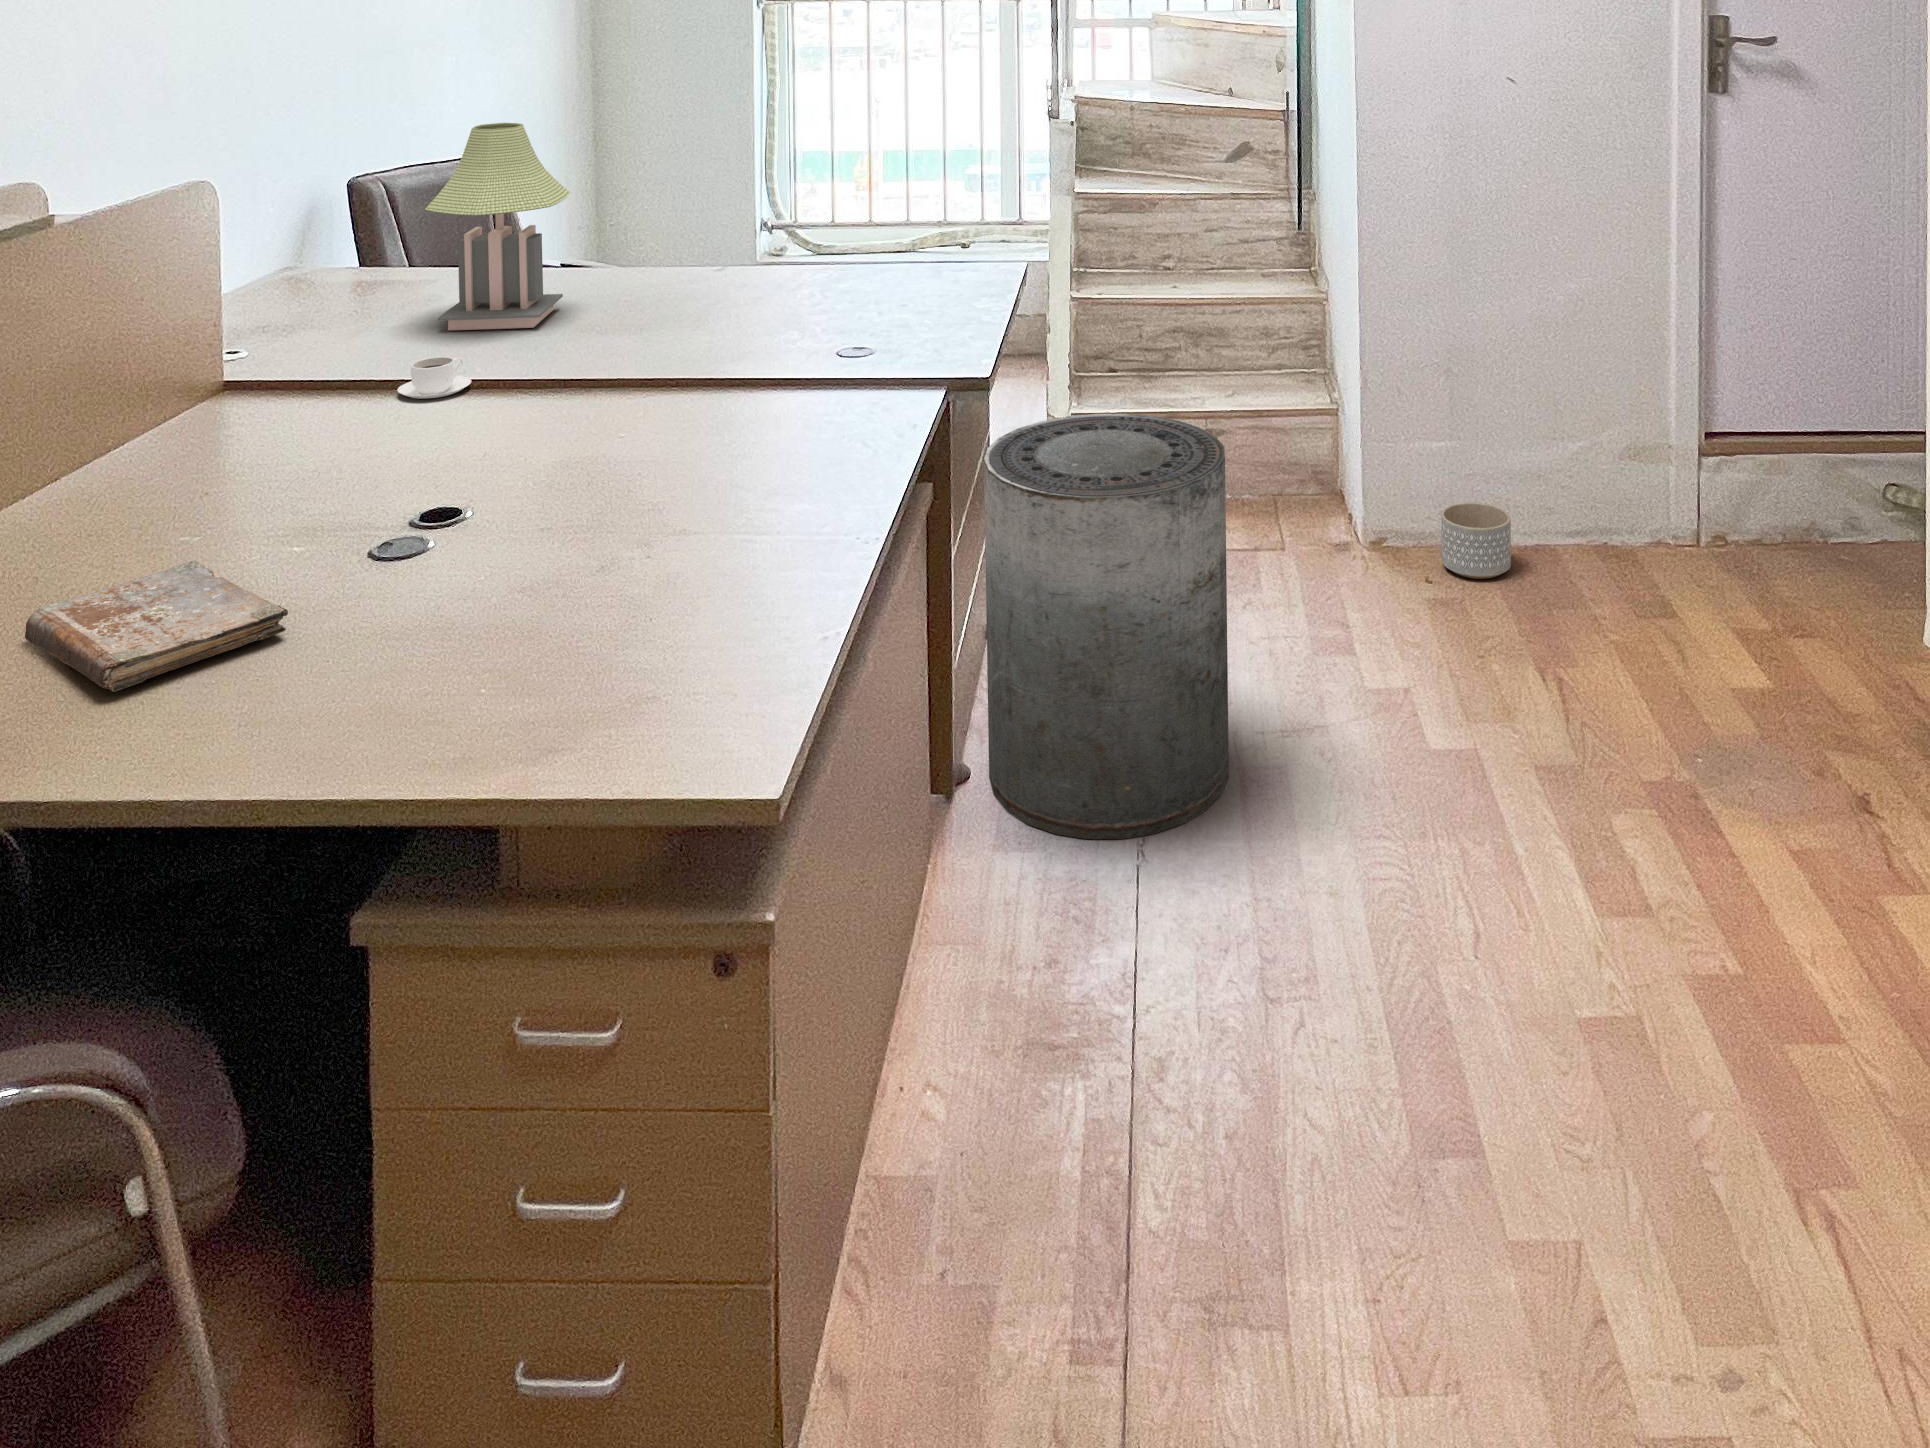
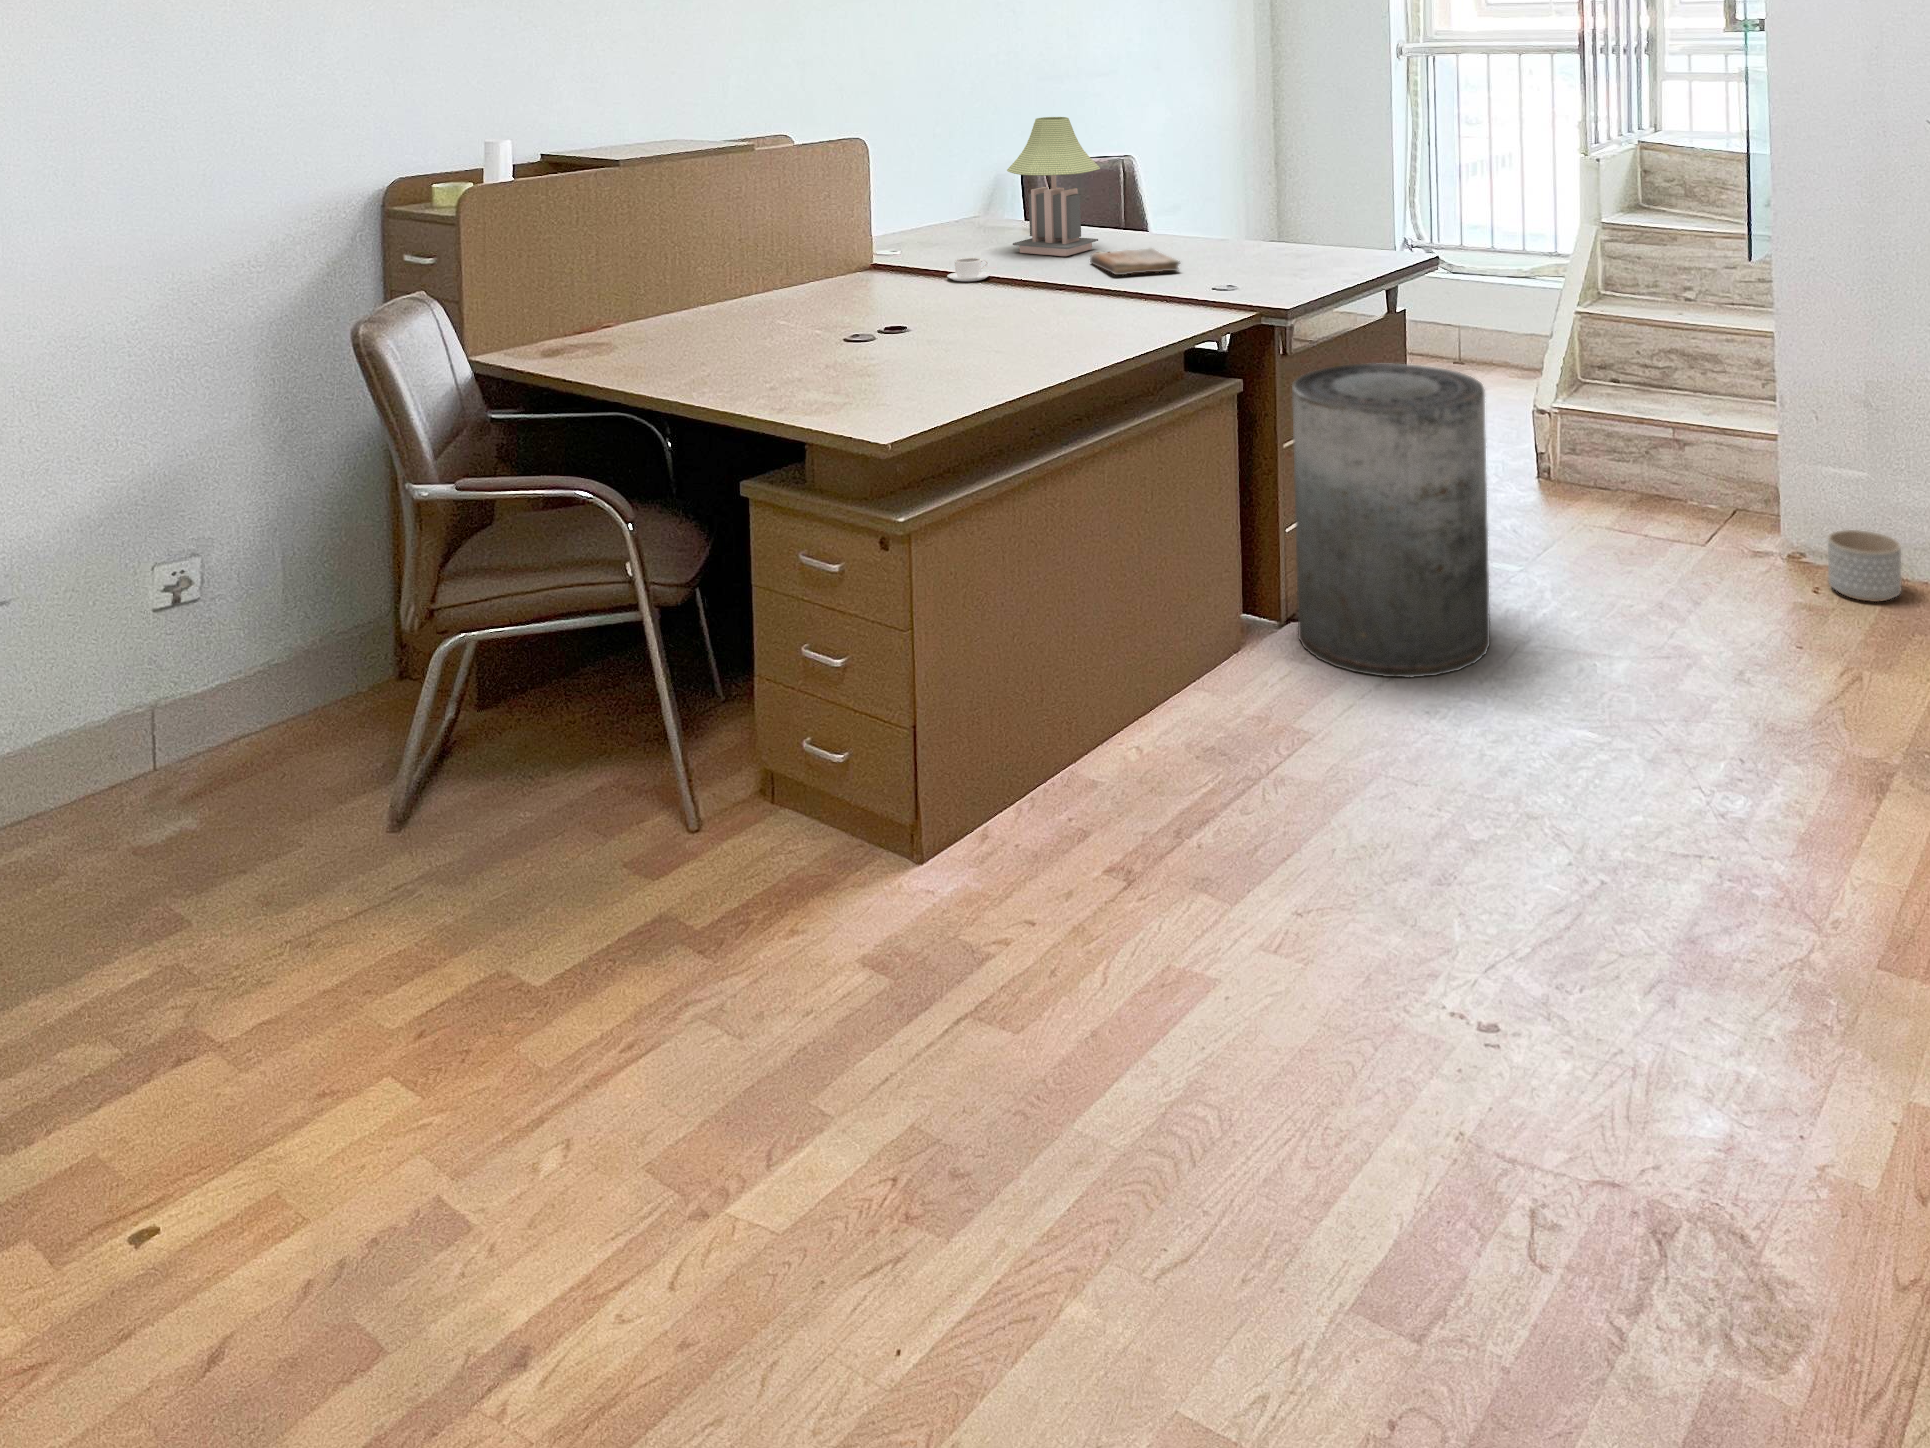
book: present [25,560,288,692] -> present [1090,248,1180,275]

